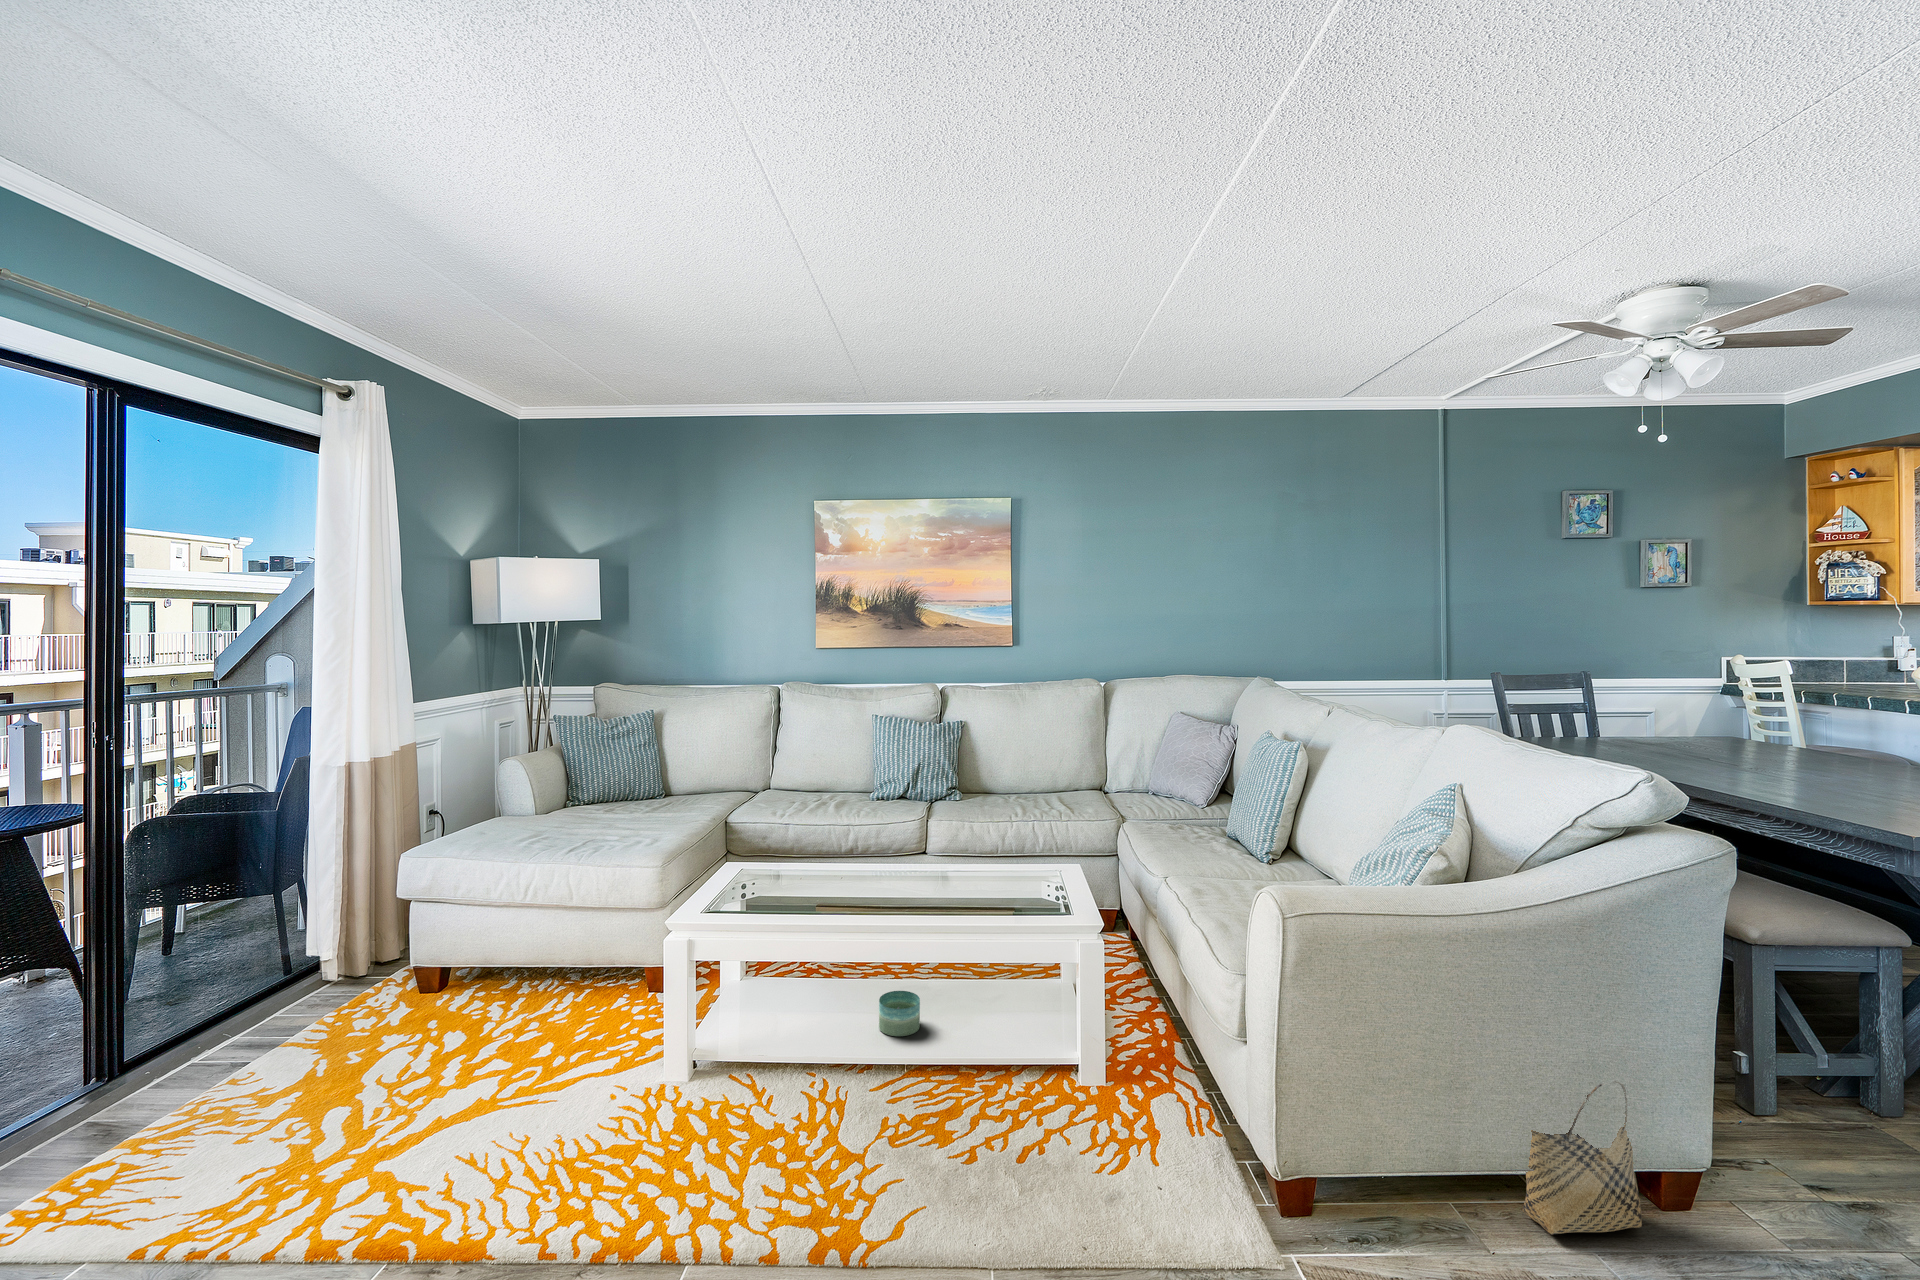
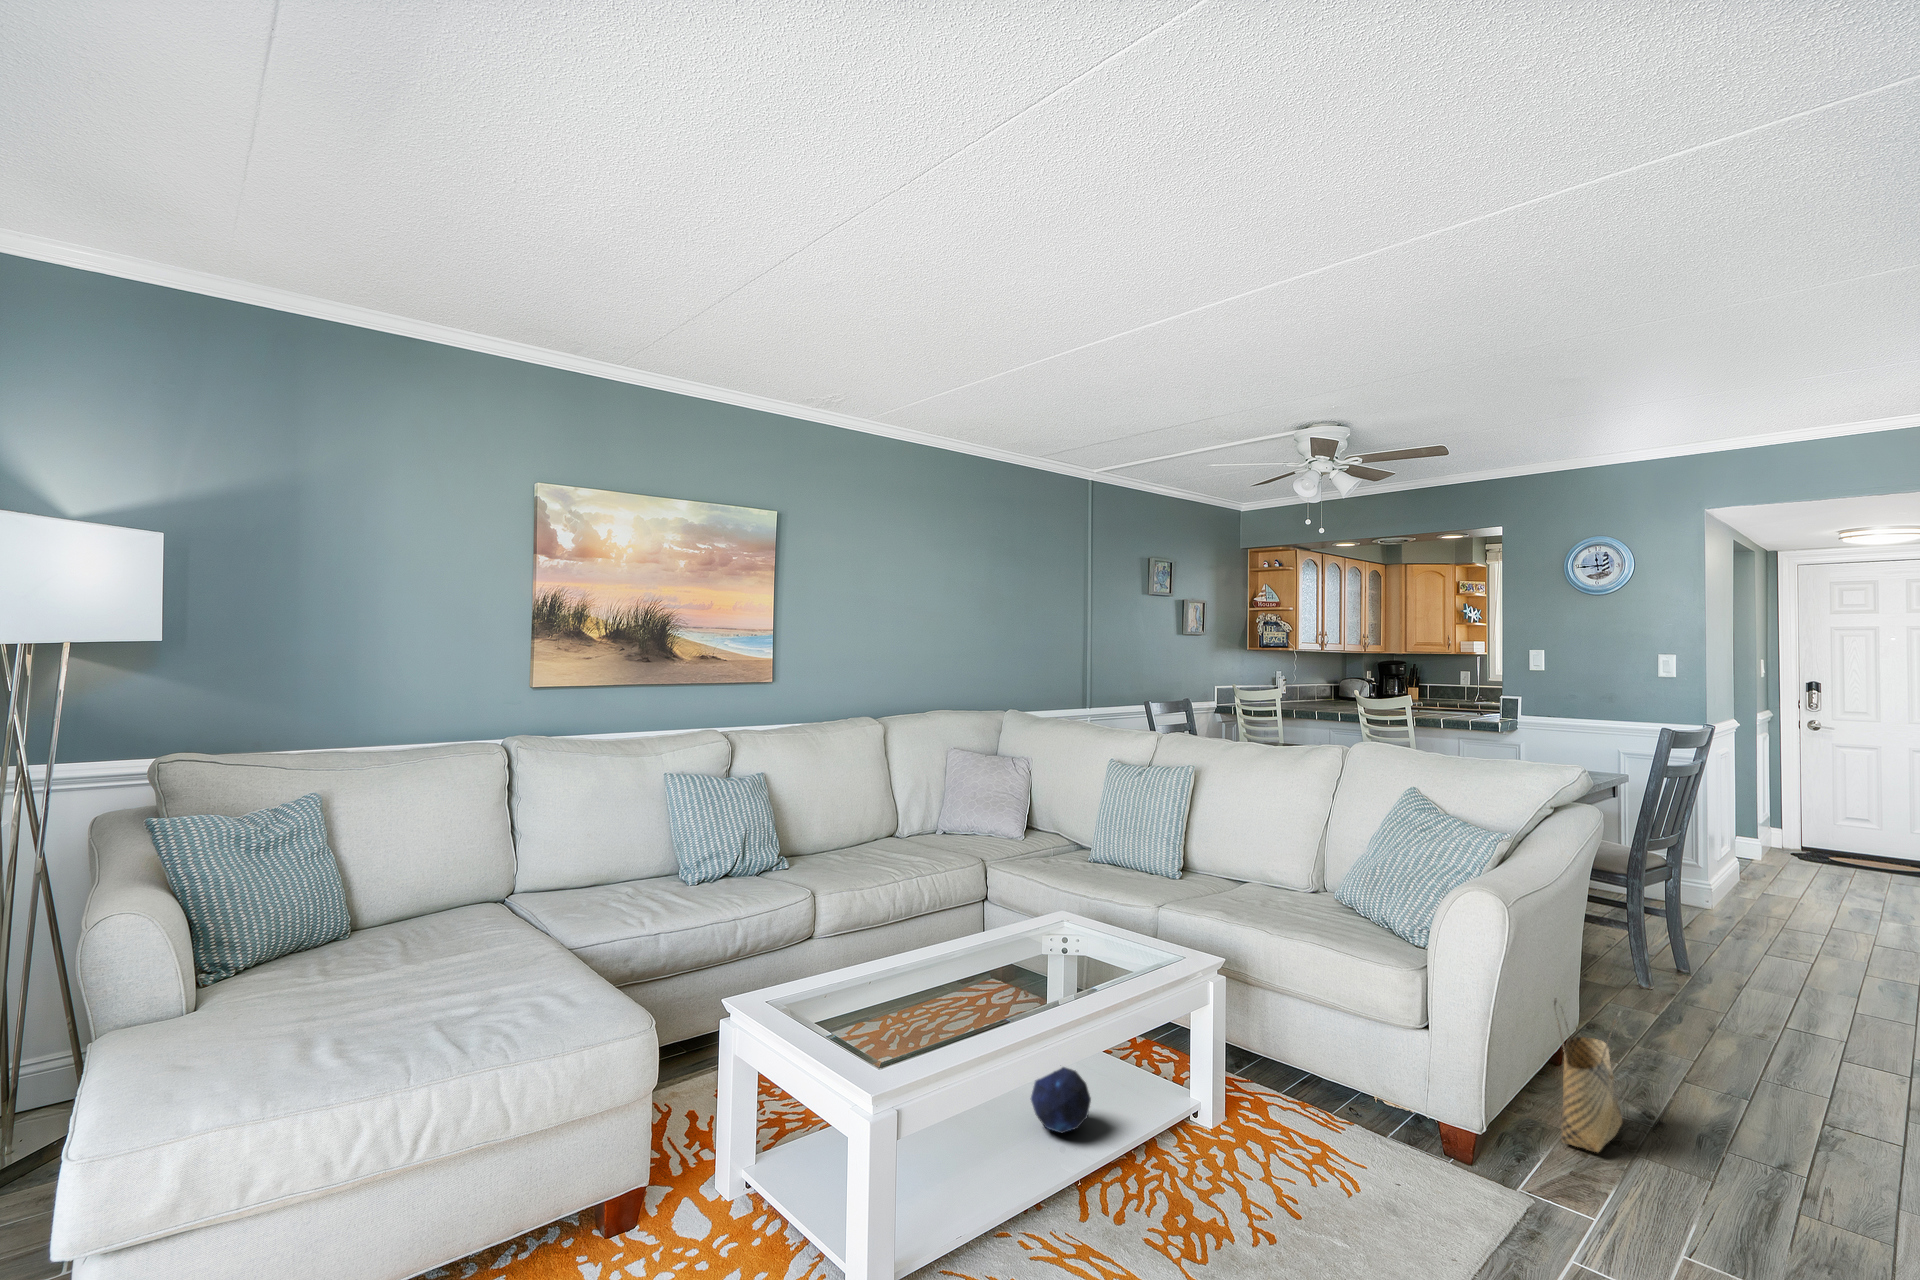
decorative orb: none [961,975,1011,1028] -> present [1031,1067,1091,1133]
candle: present [879,991,920,1036] -> none [954,1115,1007,1178]

